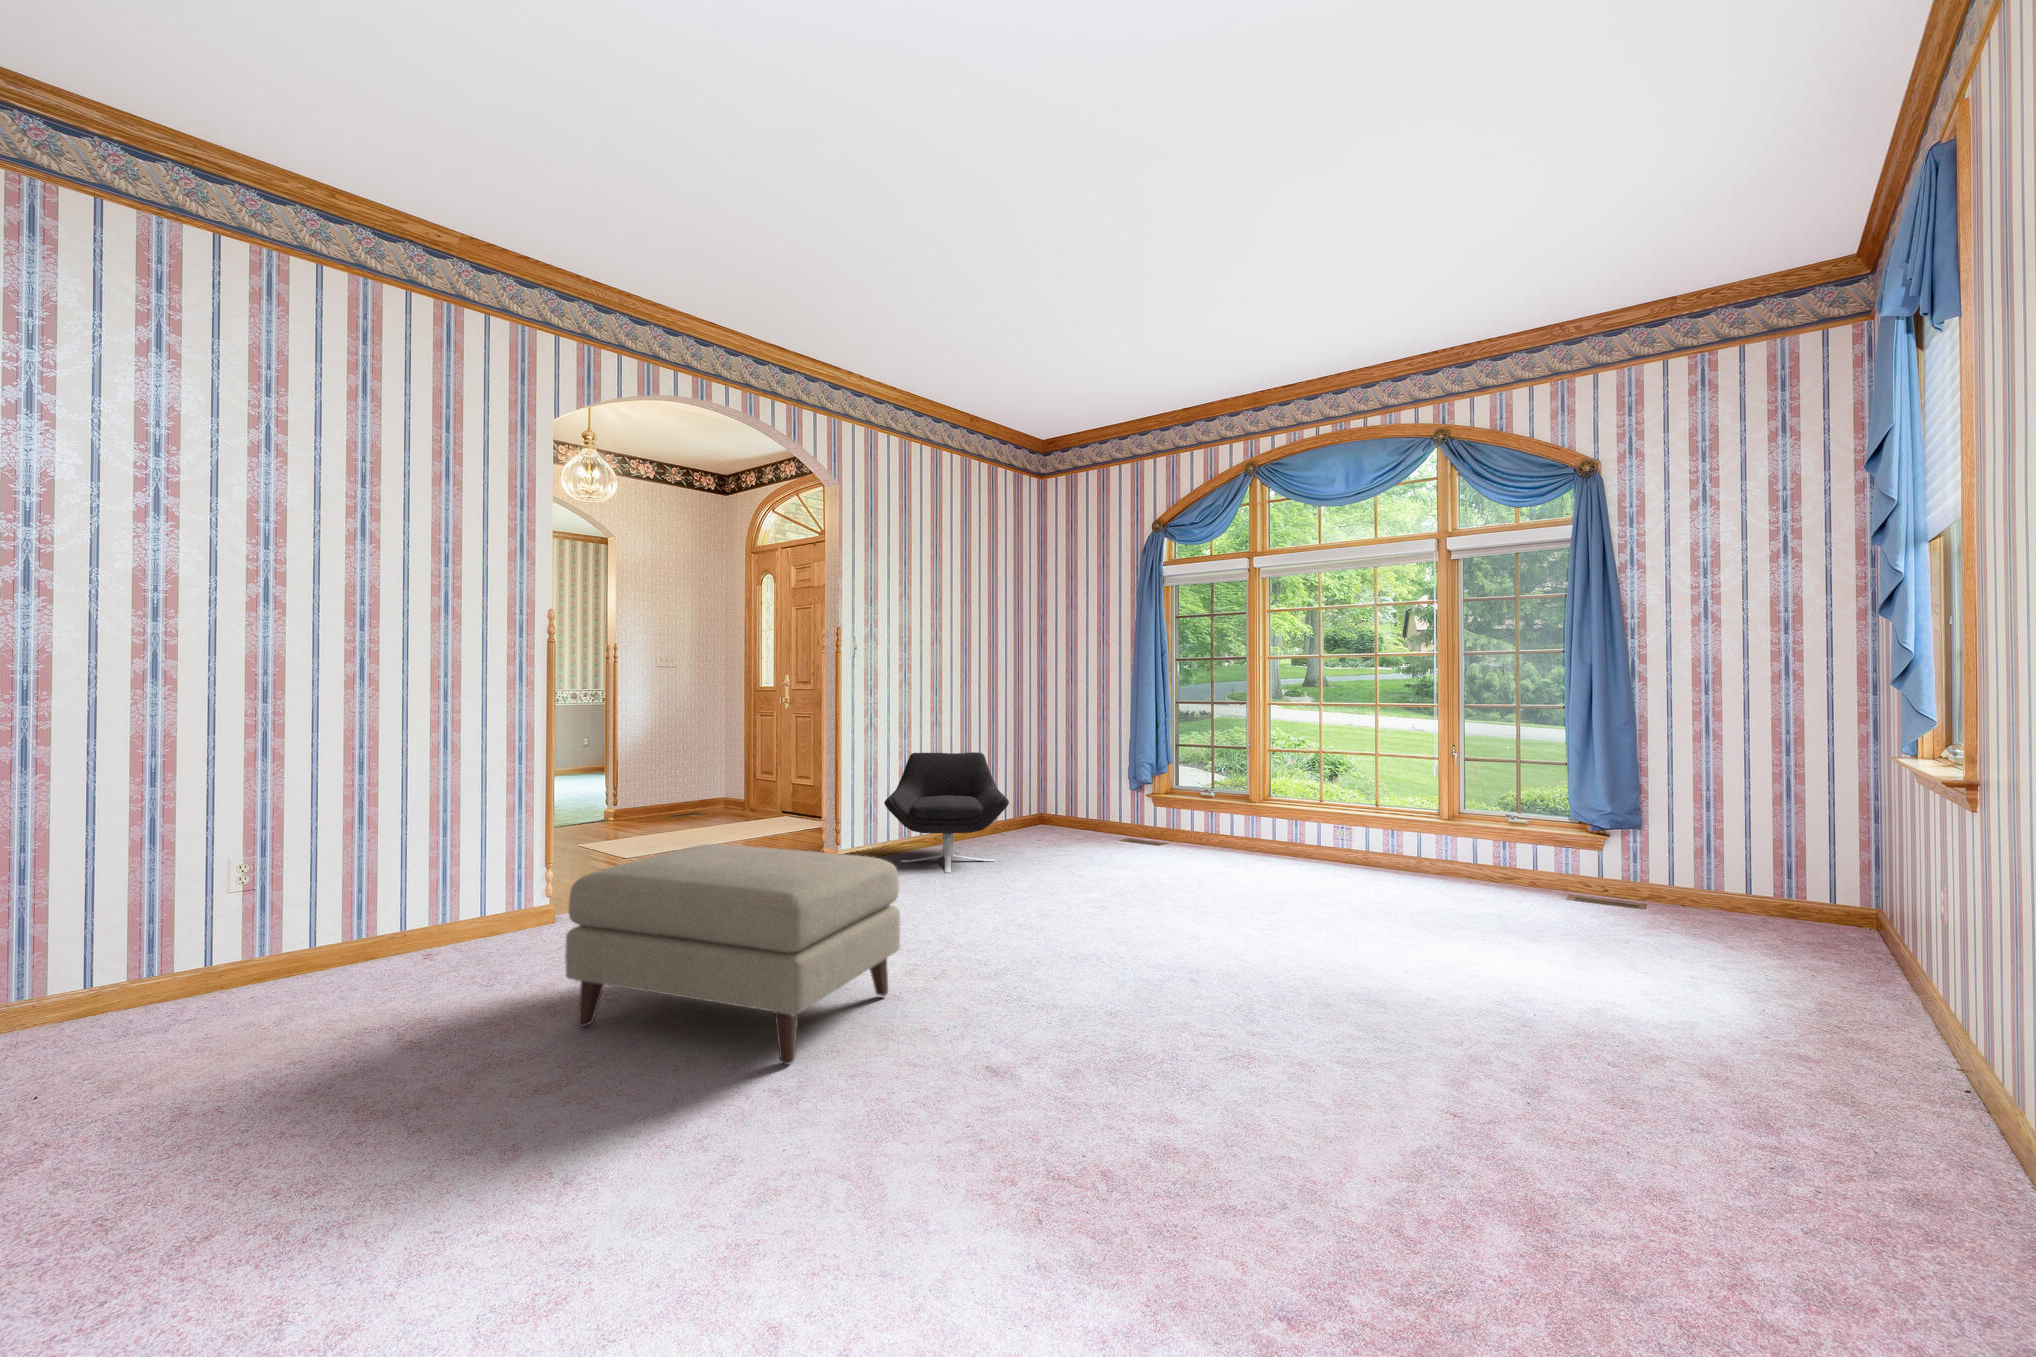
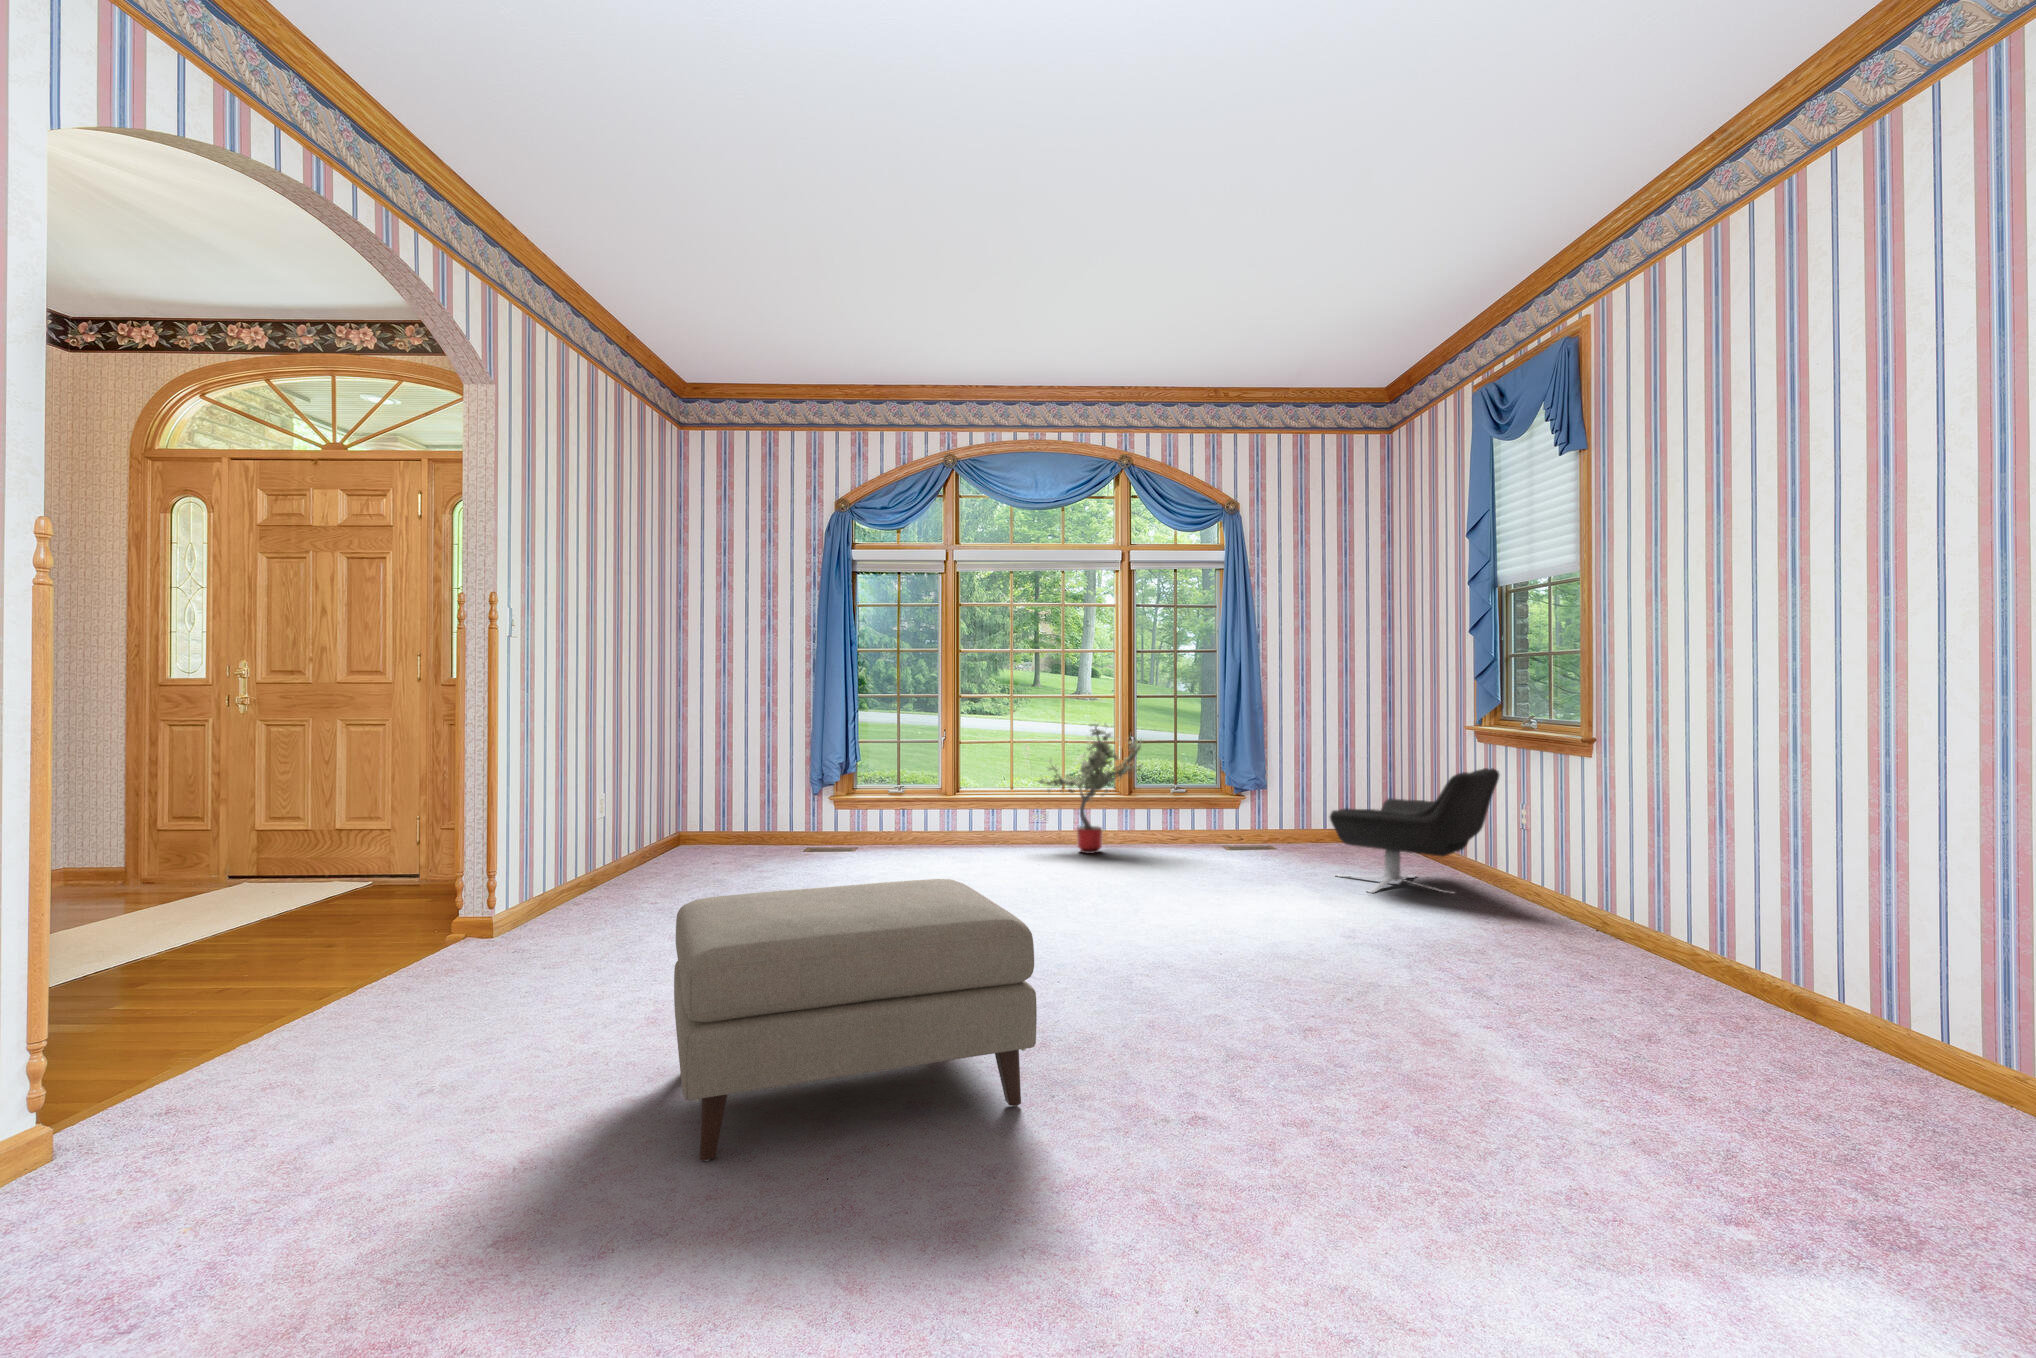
potted tree: none [1325,733,1448,880] -> present [1038,724,1142,854]
lounge chair: present [884,752,1009,873] -> present [1329,768,1499,893]

